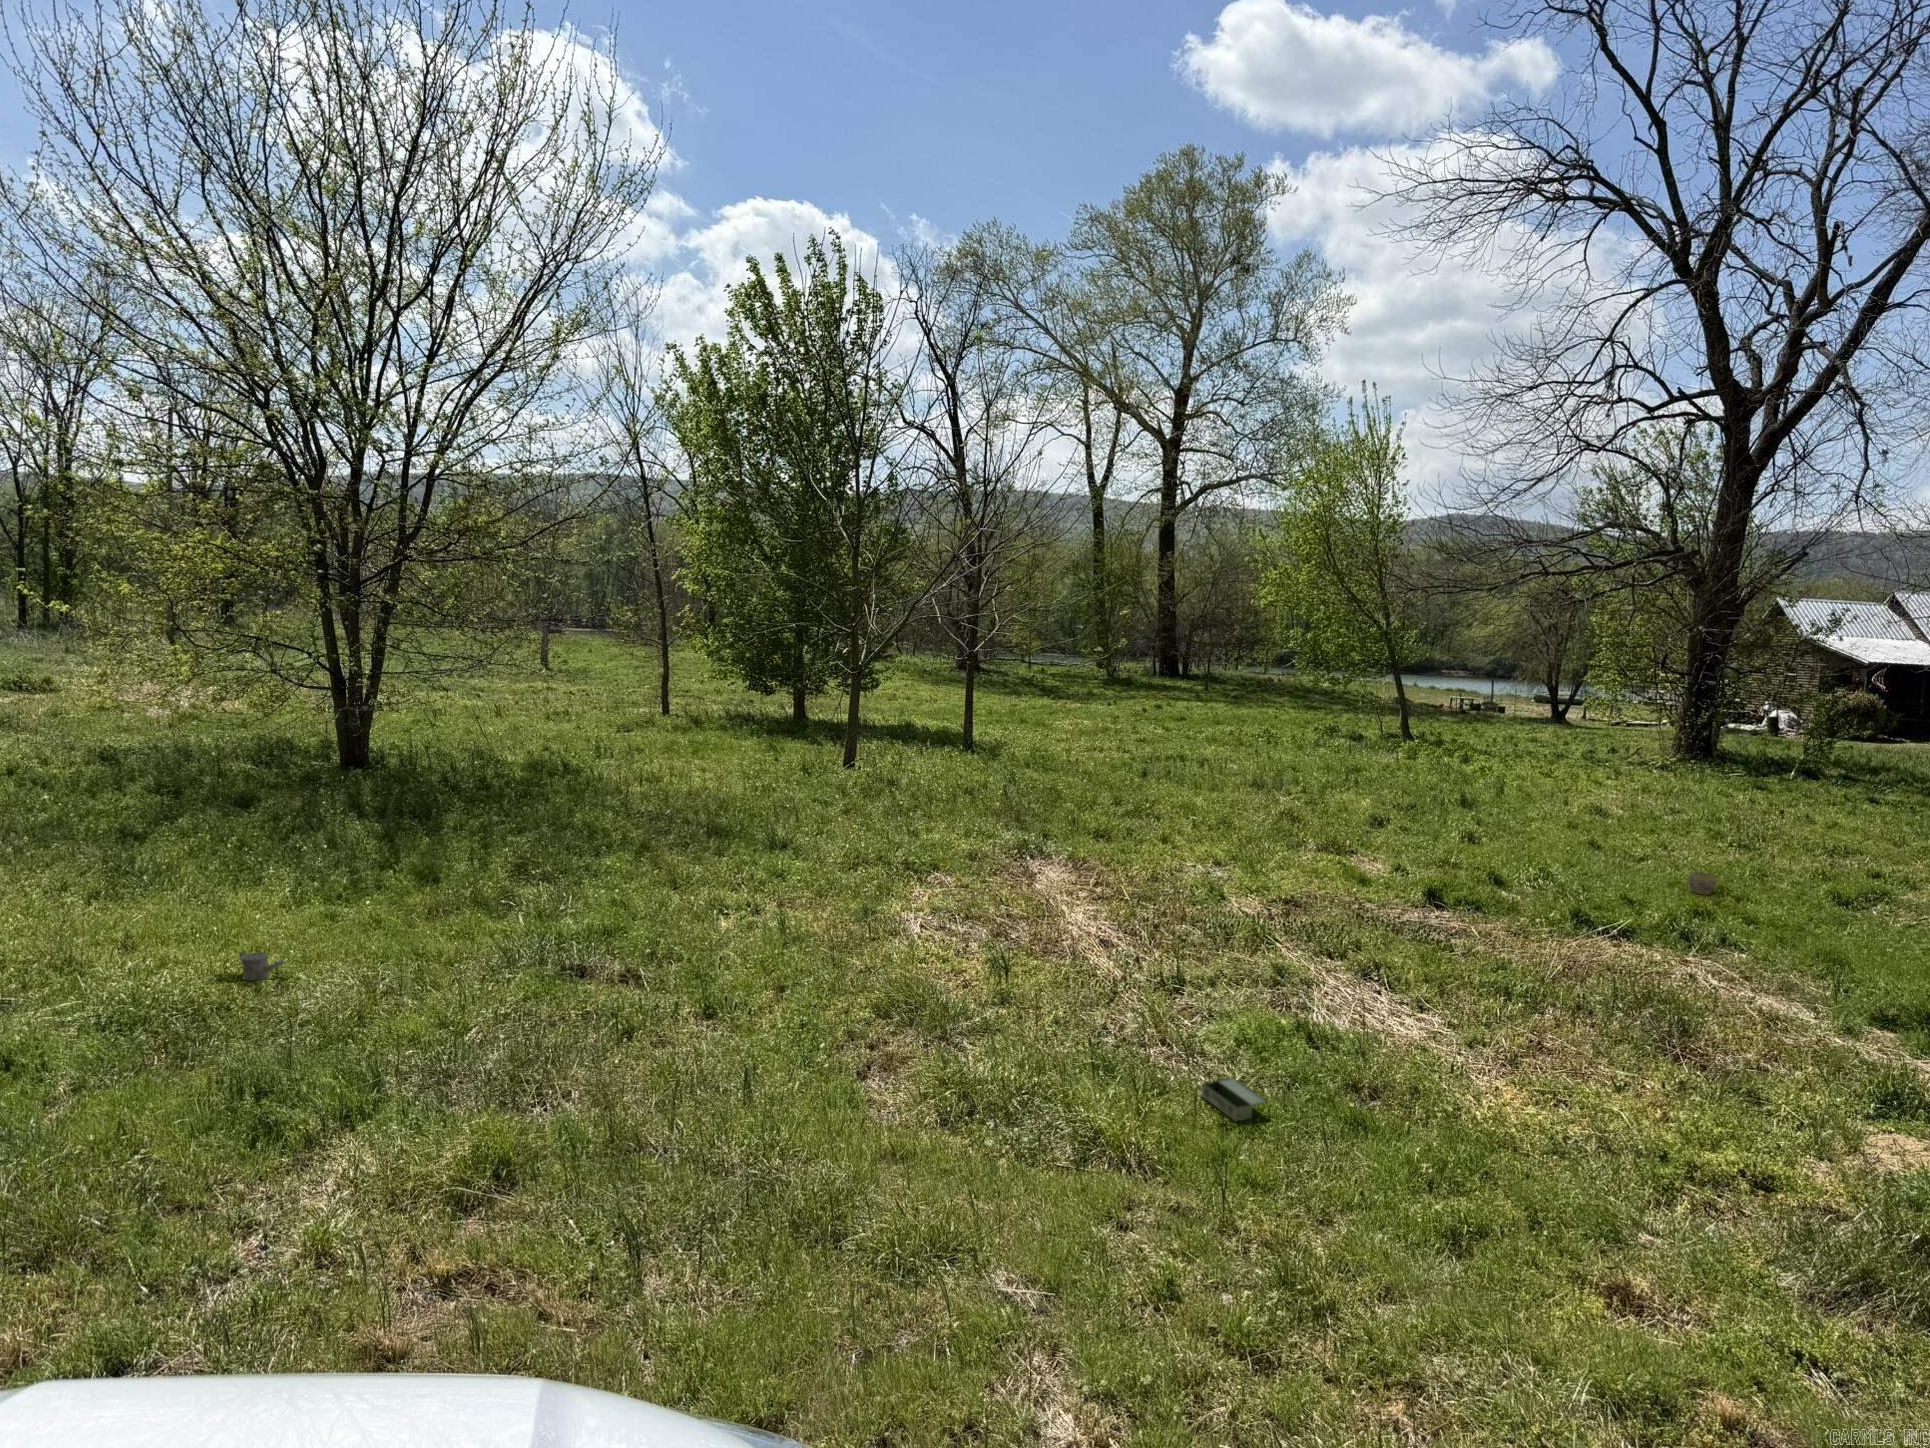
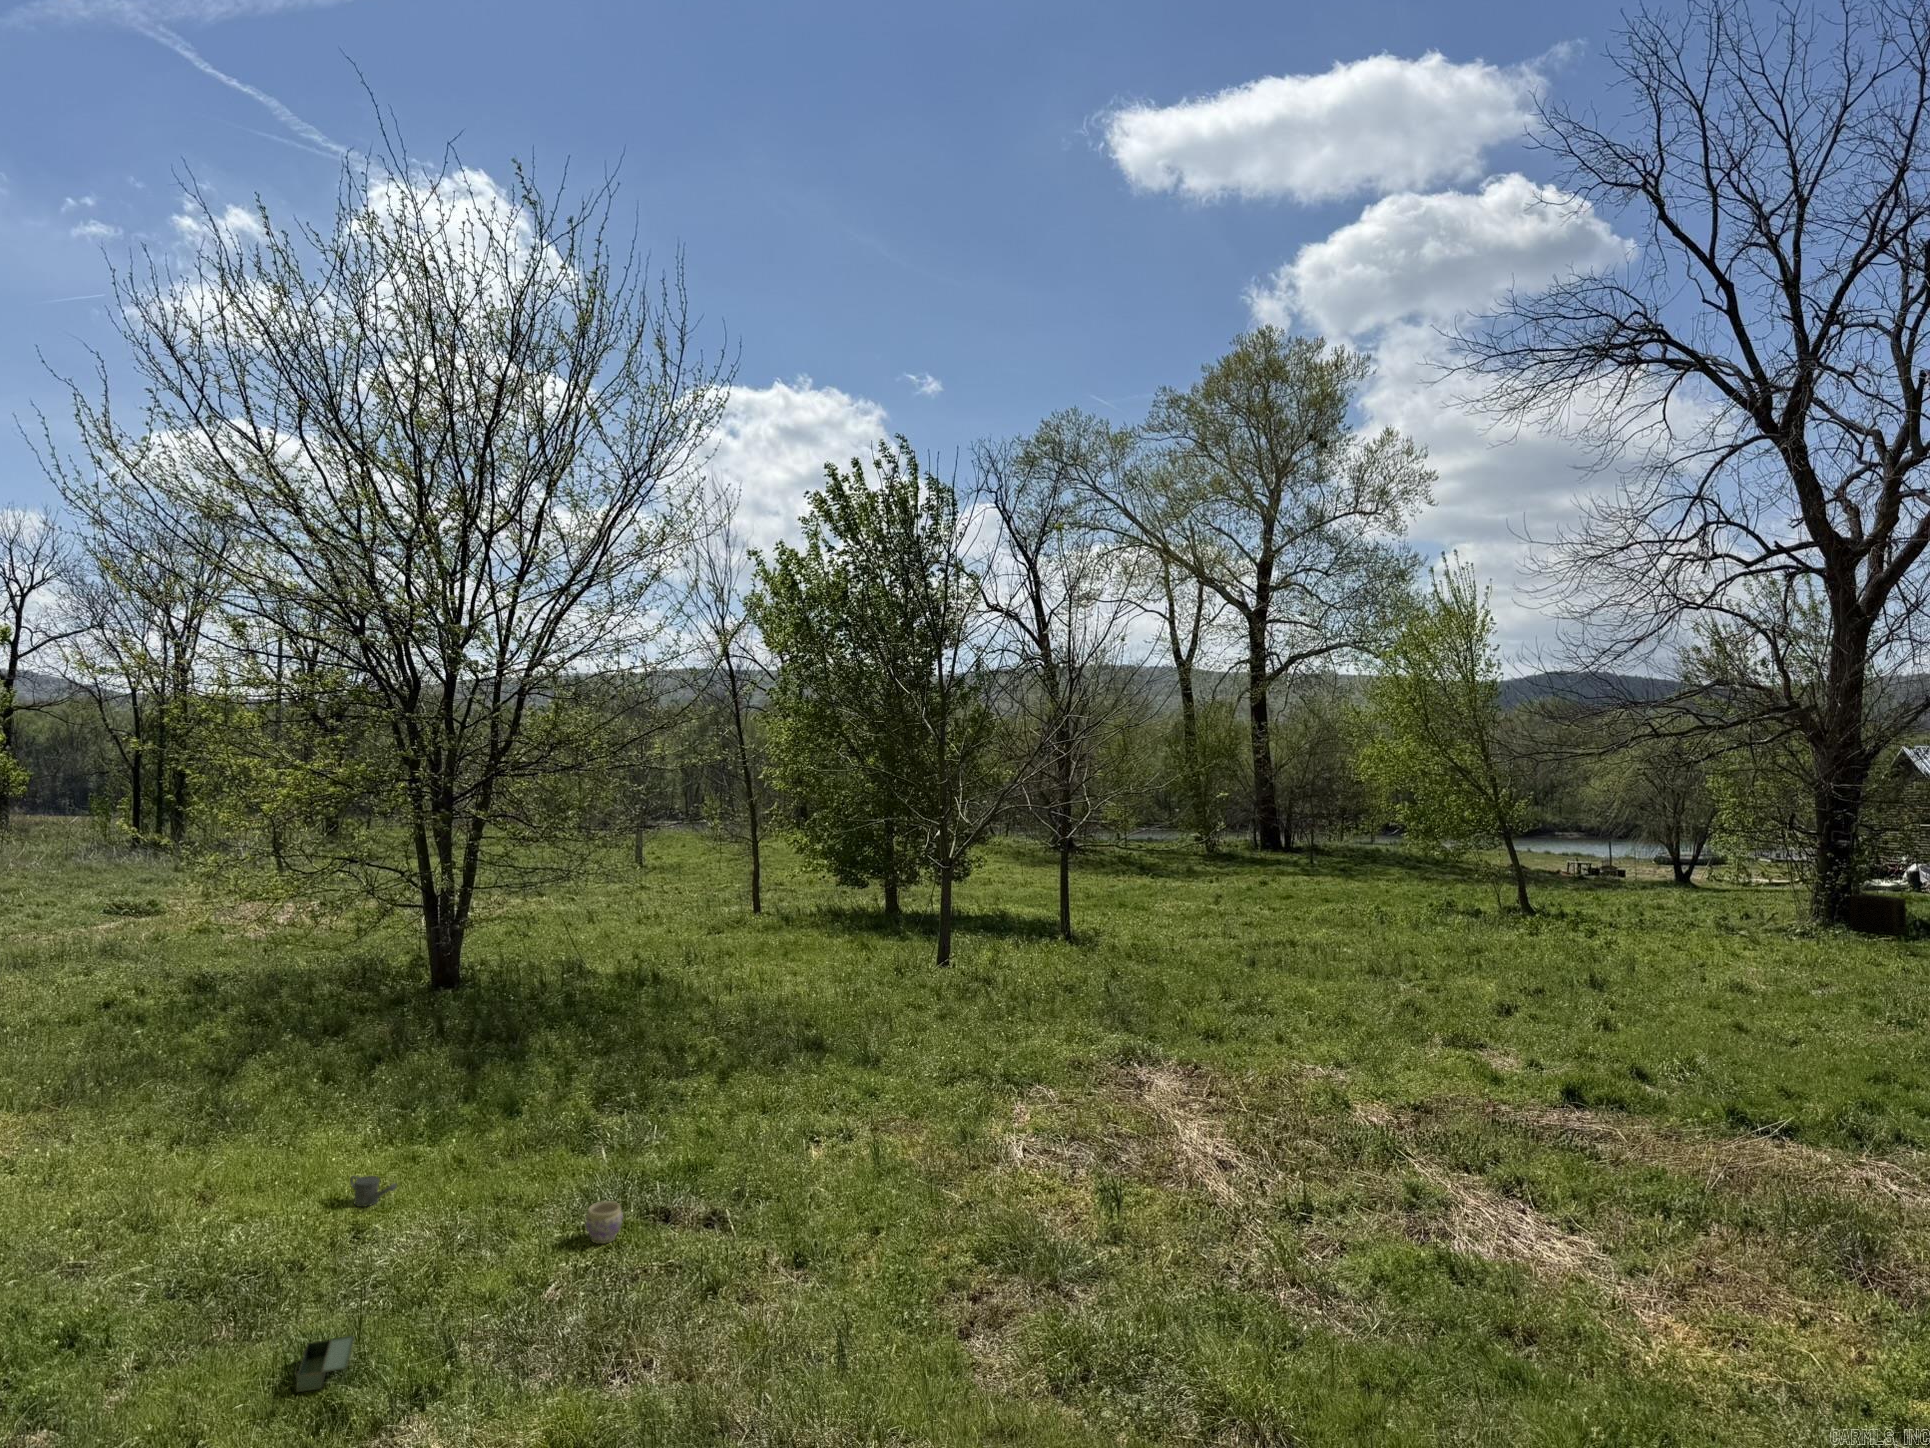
wooden crate: none [1699,725,1752,762] -> present [1850,894,1907,935]
planter: present [1688,871,1717,895] -> present [586,1201,623,1244]
toolbox: present [1202,1077,1267,1121] -> present [295,1336,355,1392]

